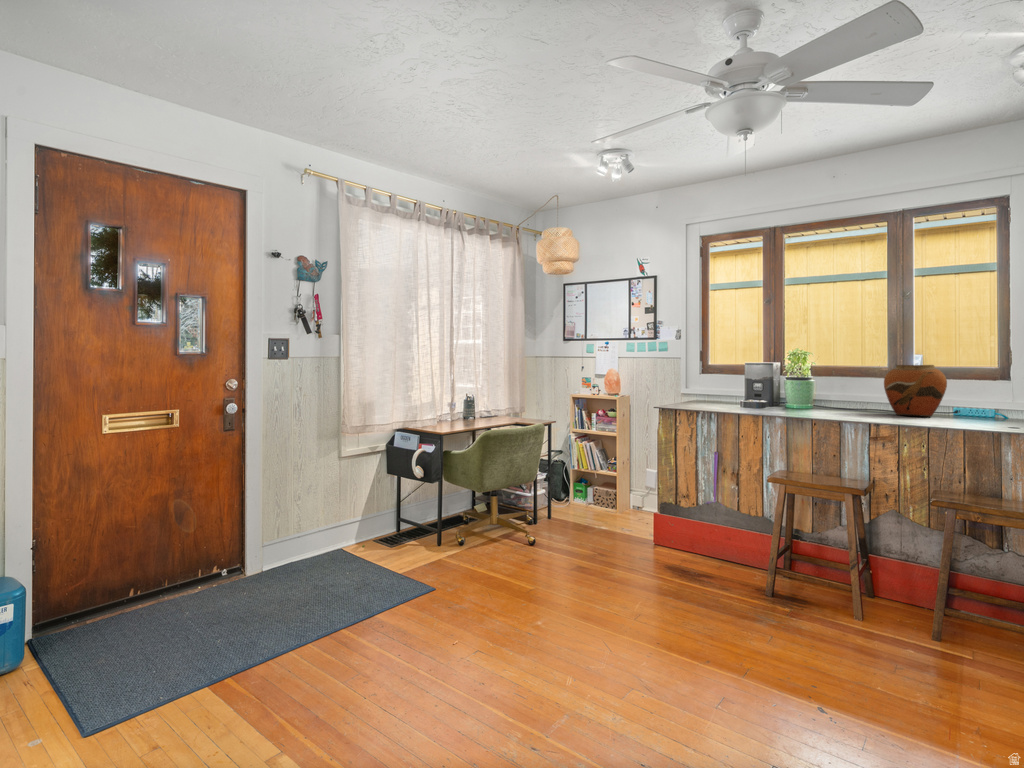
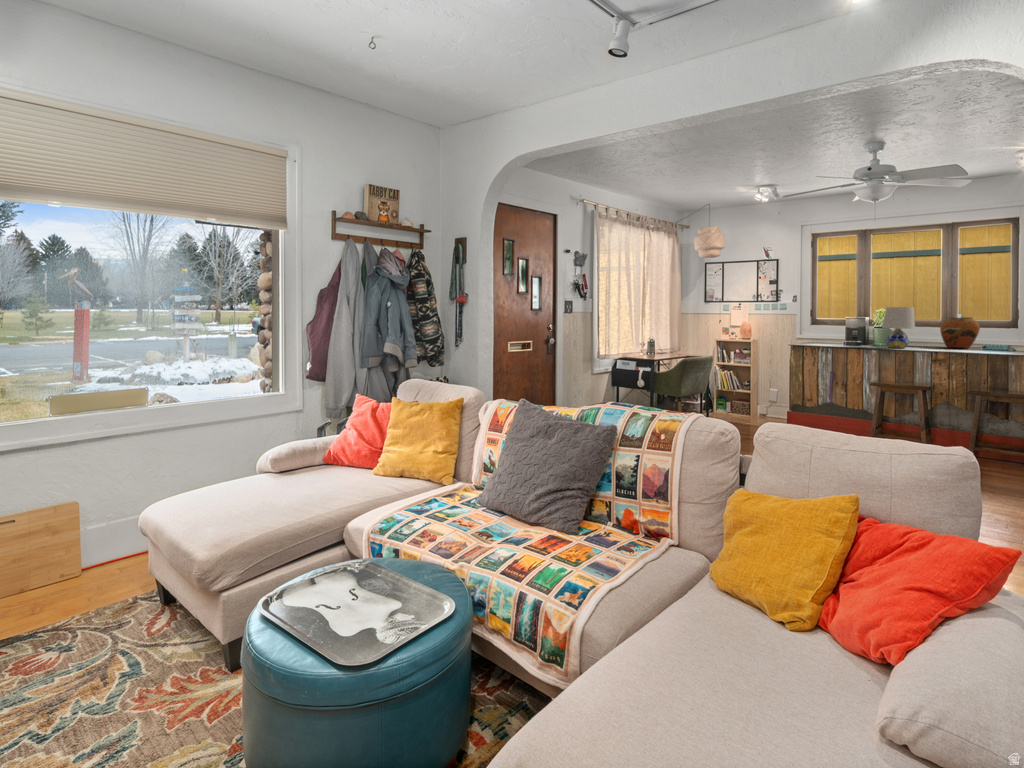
table lamp: none [790,347,842,416] -> present [882,307,915,348]

